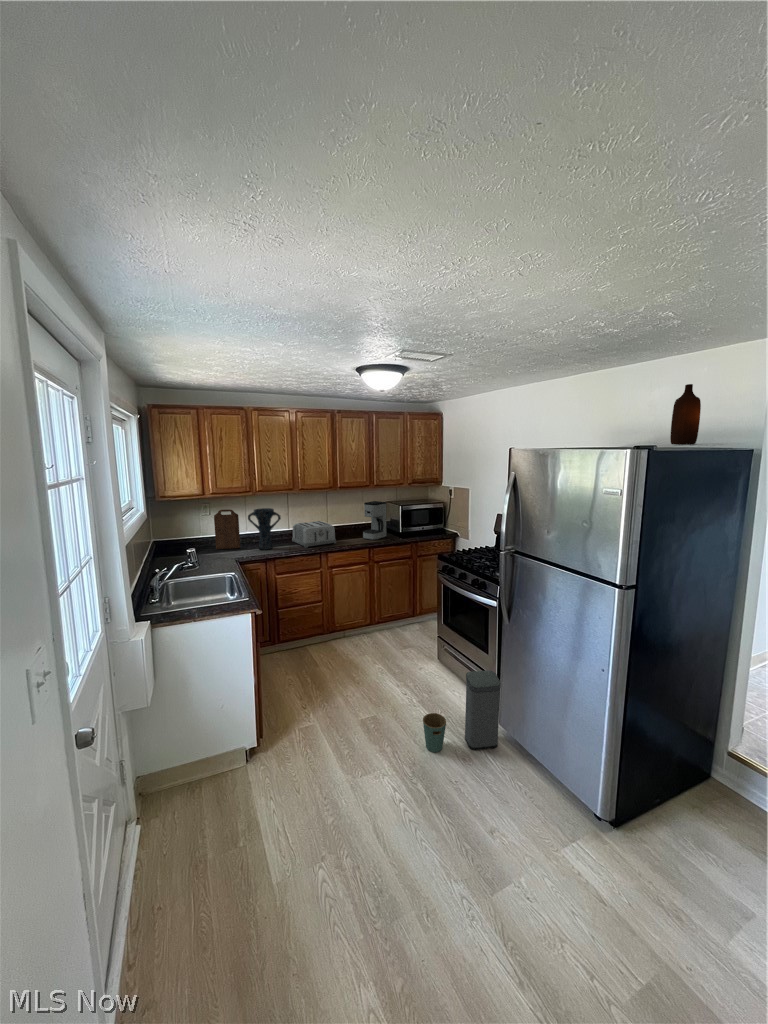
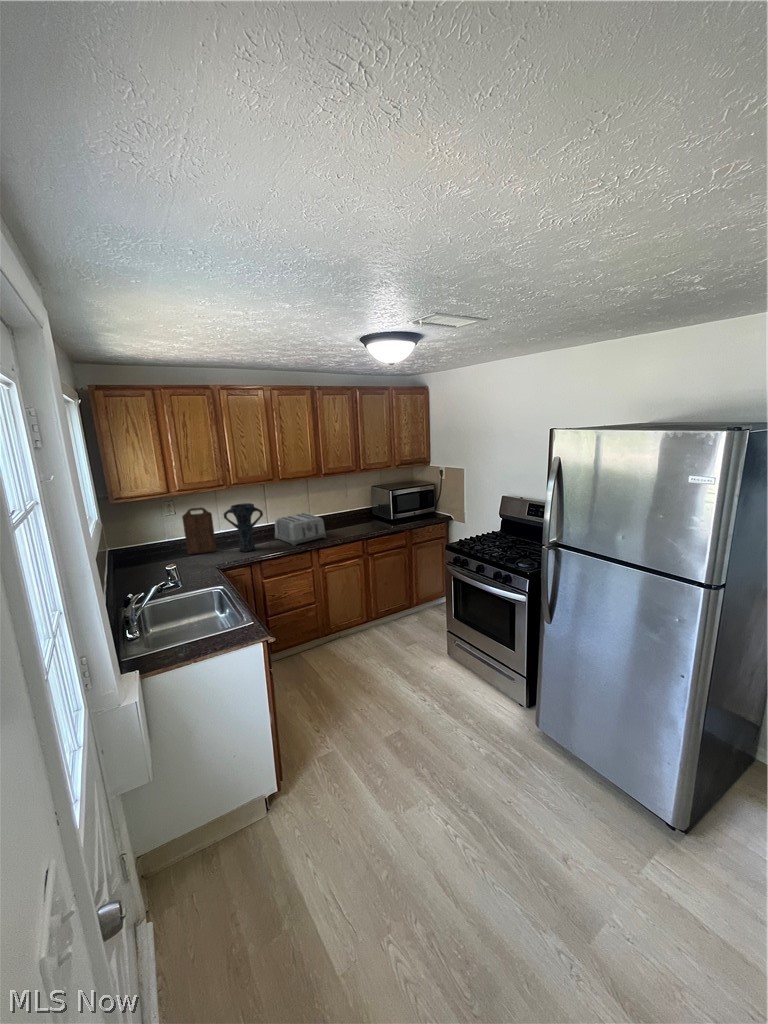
bottle: present [670,384,701,444] -> none [713,352,748,418]
coffee maker: present [363,501,386,540] -> none [353,487,378,530]
trash can: present [423,670,501,752] -> none [461,673,543,768]

